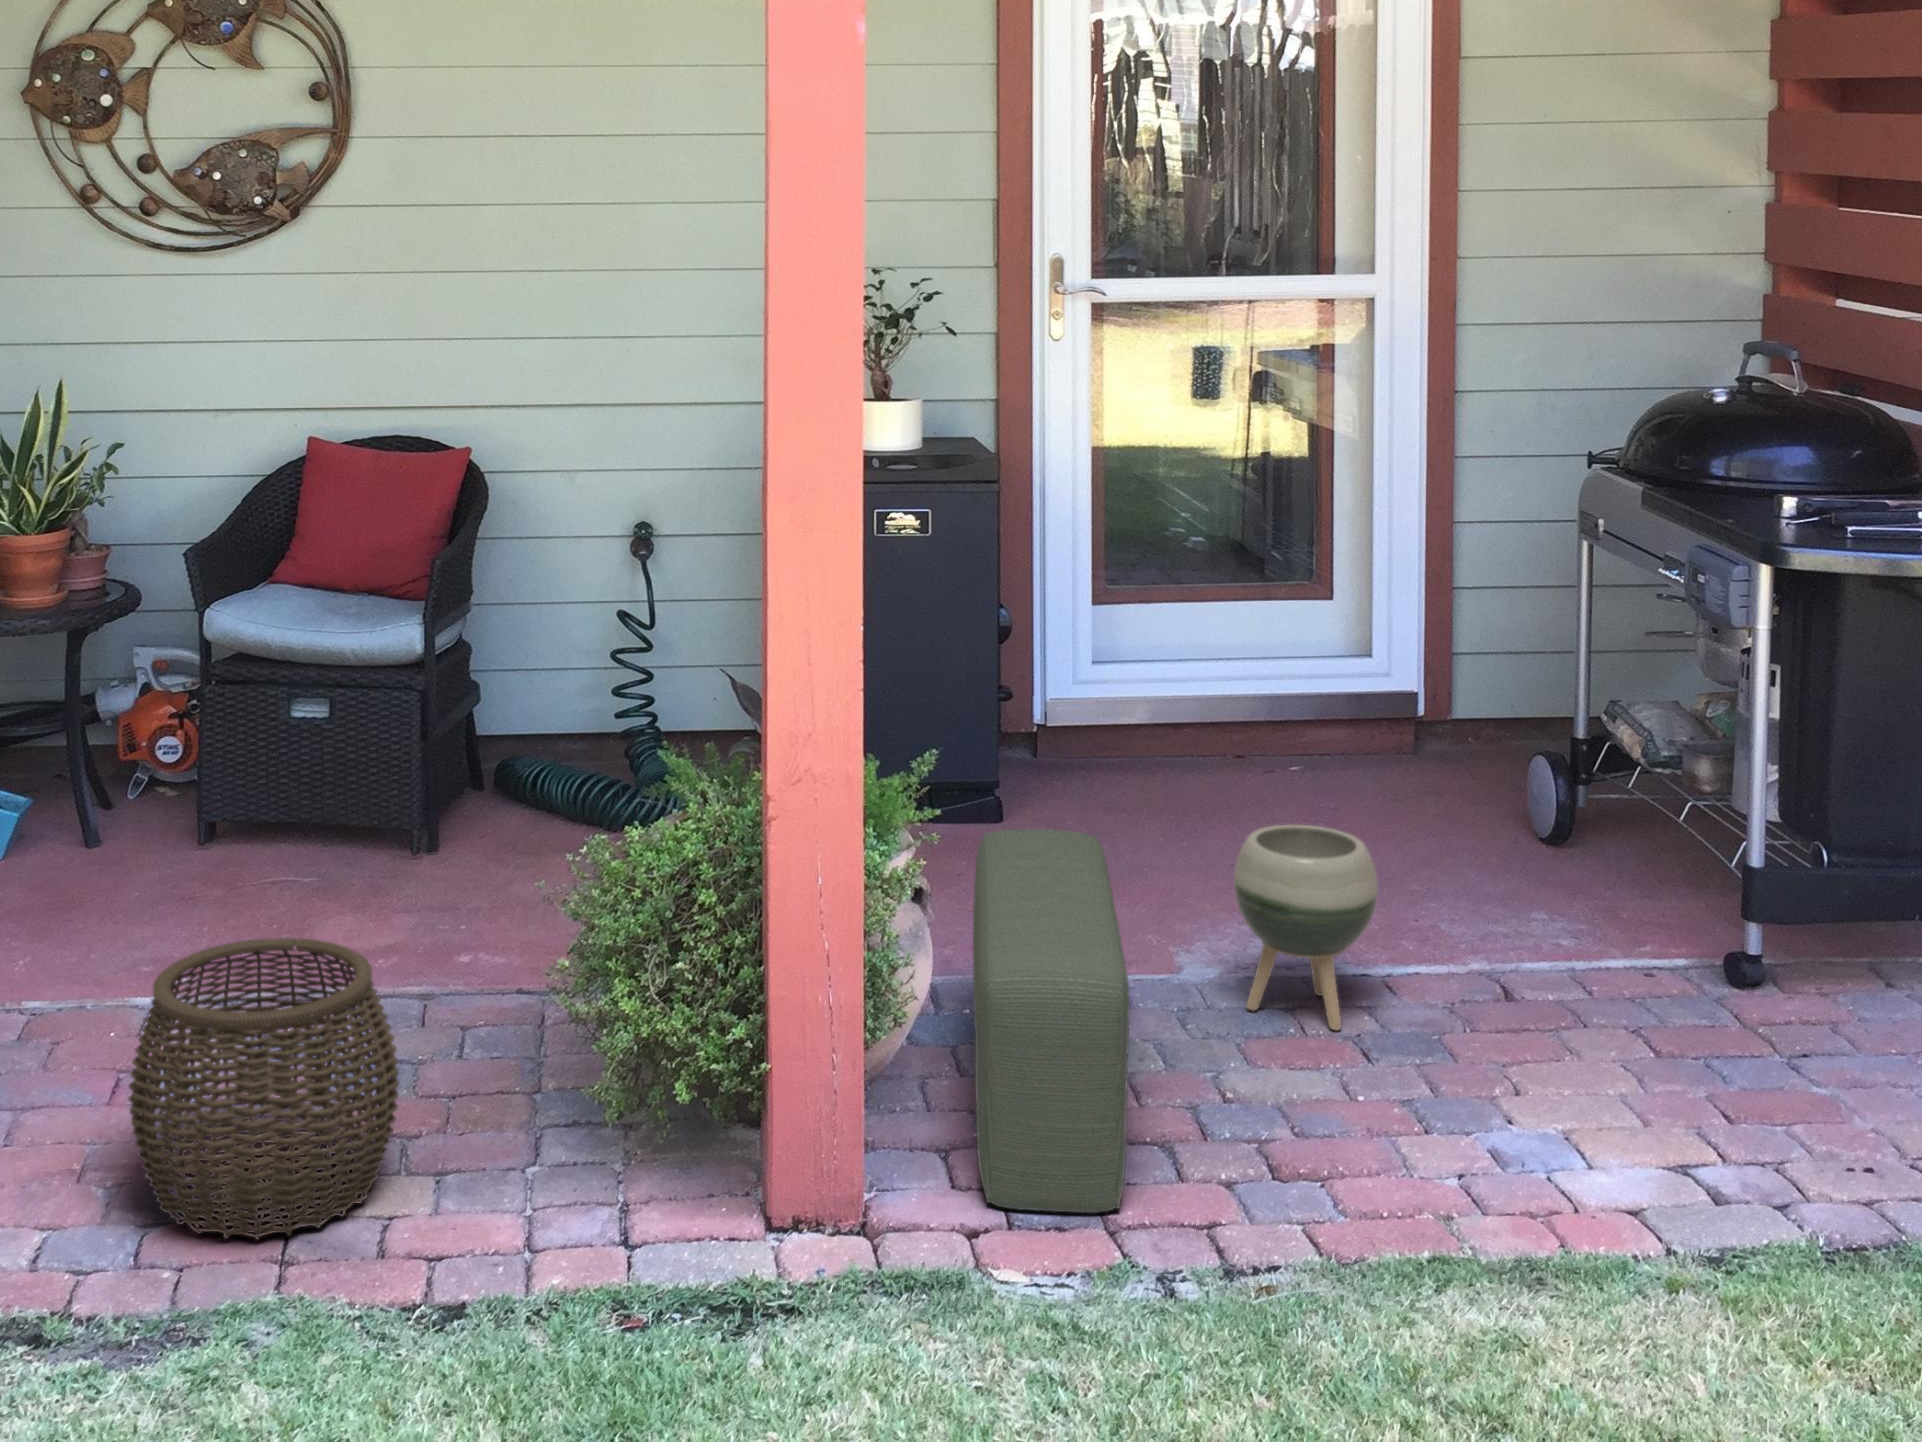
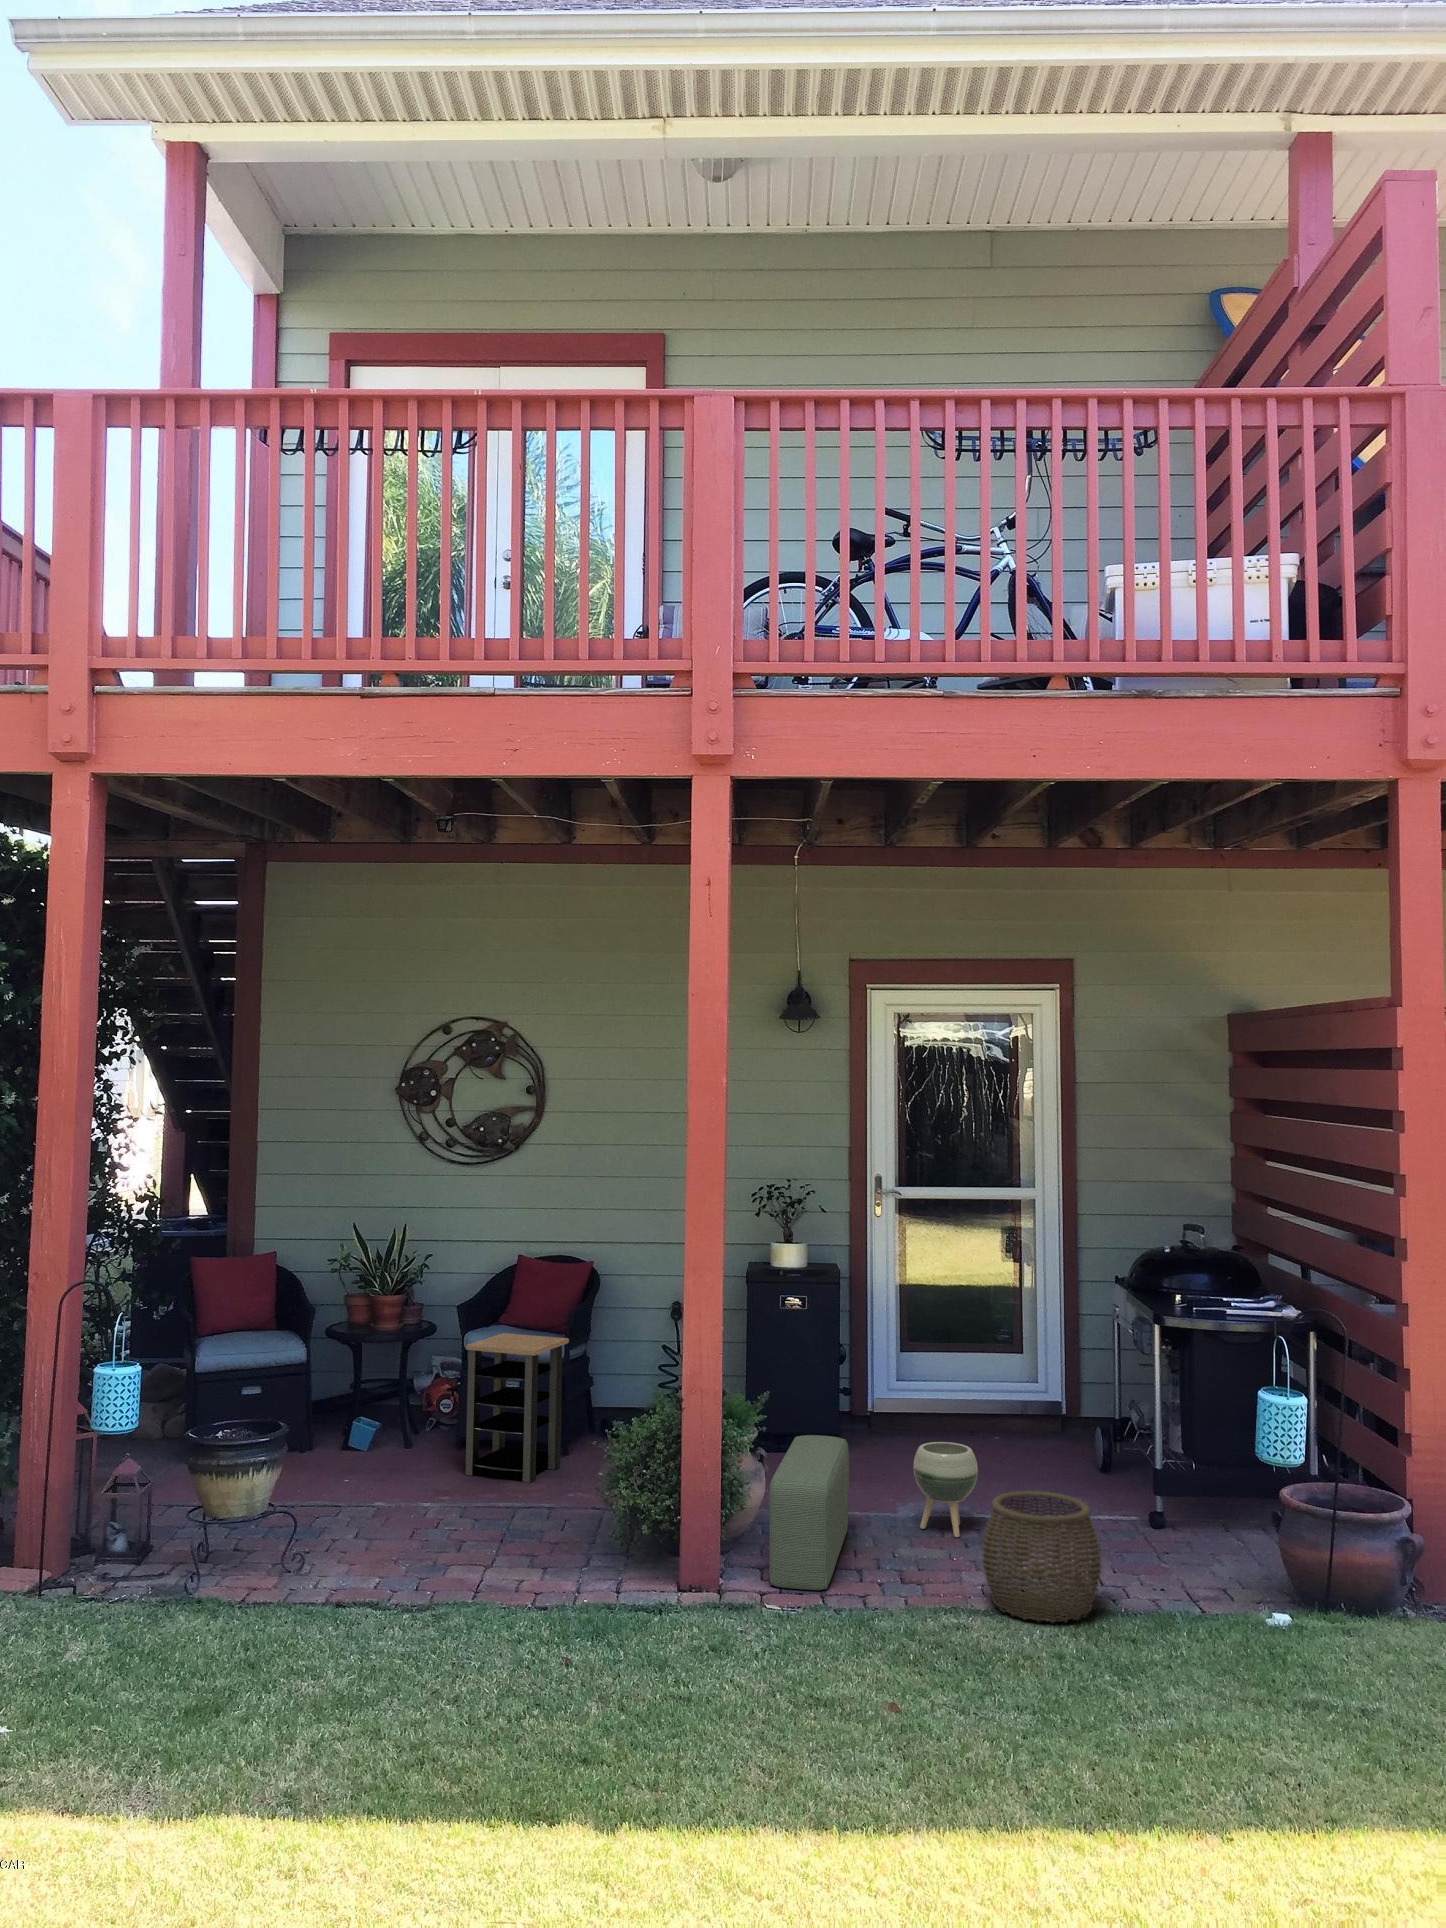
side table: none [212,607,436,926] -> present [465,1333,569,1483]
woven basket: present [129,938,399,1239] -> present [982,1491,1101,1623]

